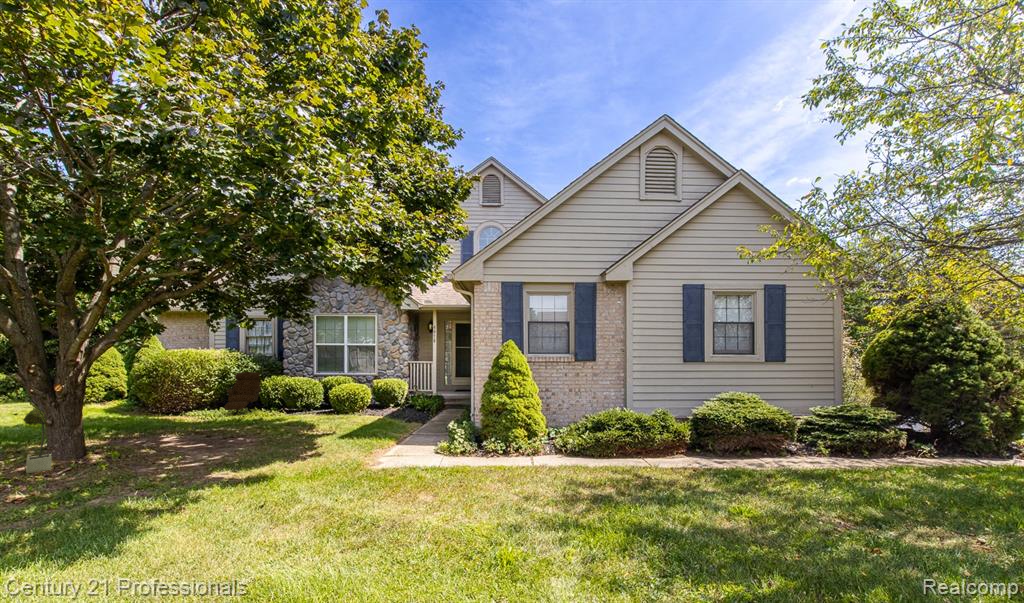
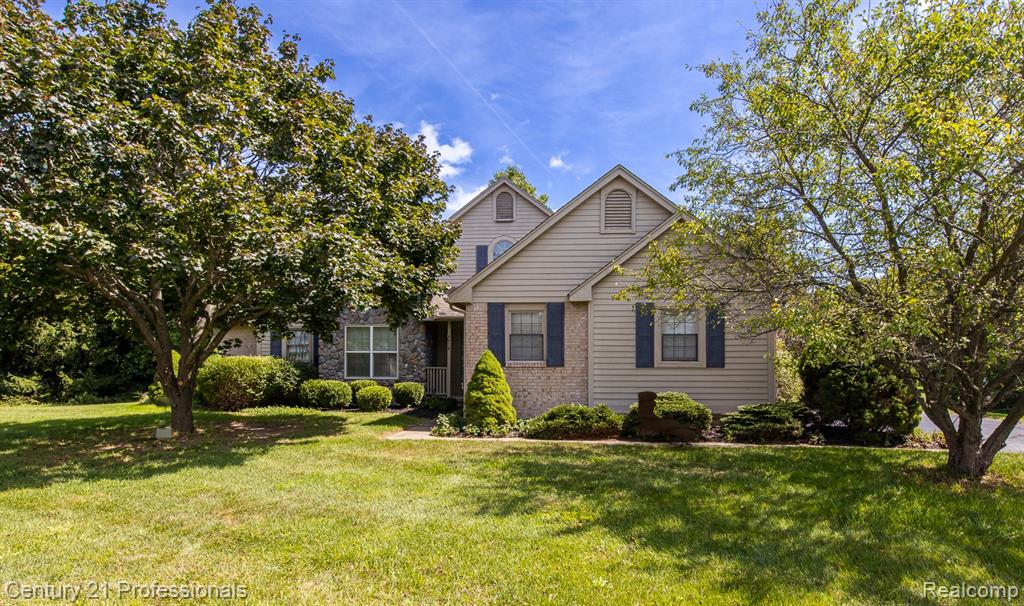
lounge chair: present [224,372,261,415] -> present [638,391,696,447]

